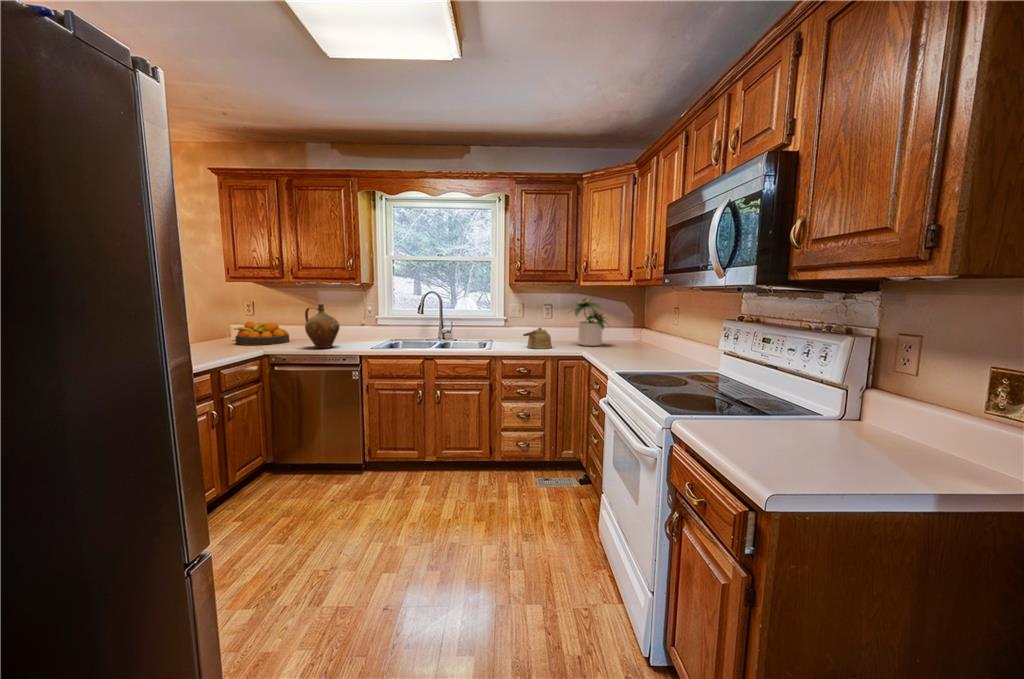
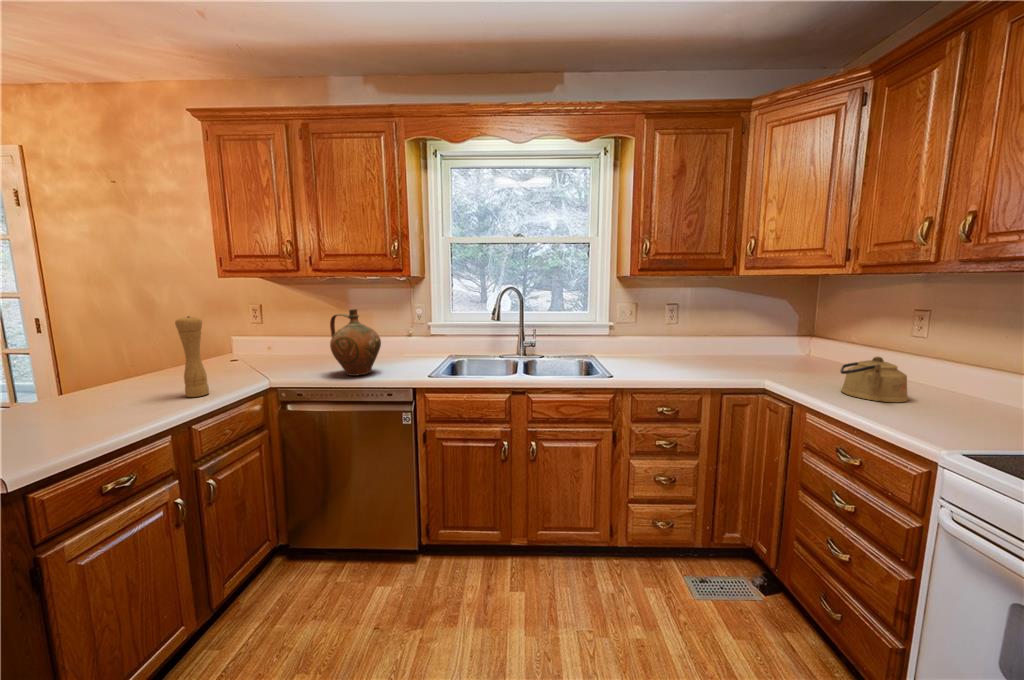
potted plant: present [574,298,608,346] -> none [714,294,790,369]
pepper mill: none [209,306,228,356] -> present [175,316,209,397]
fruit bowl: present [234,322,289,345] -> none [232,334,311,368]
kettle: present [523,328,552,349] -> present [840,357,909,402]

